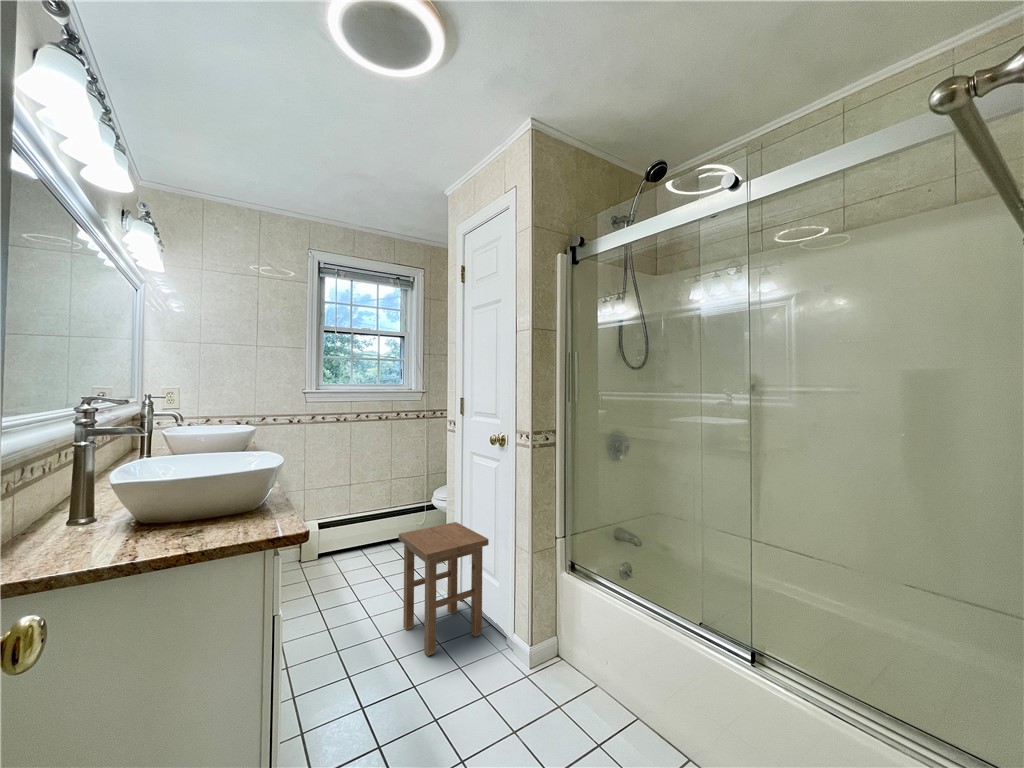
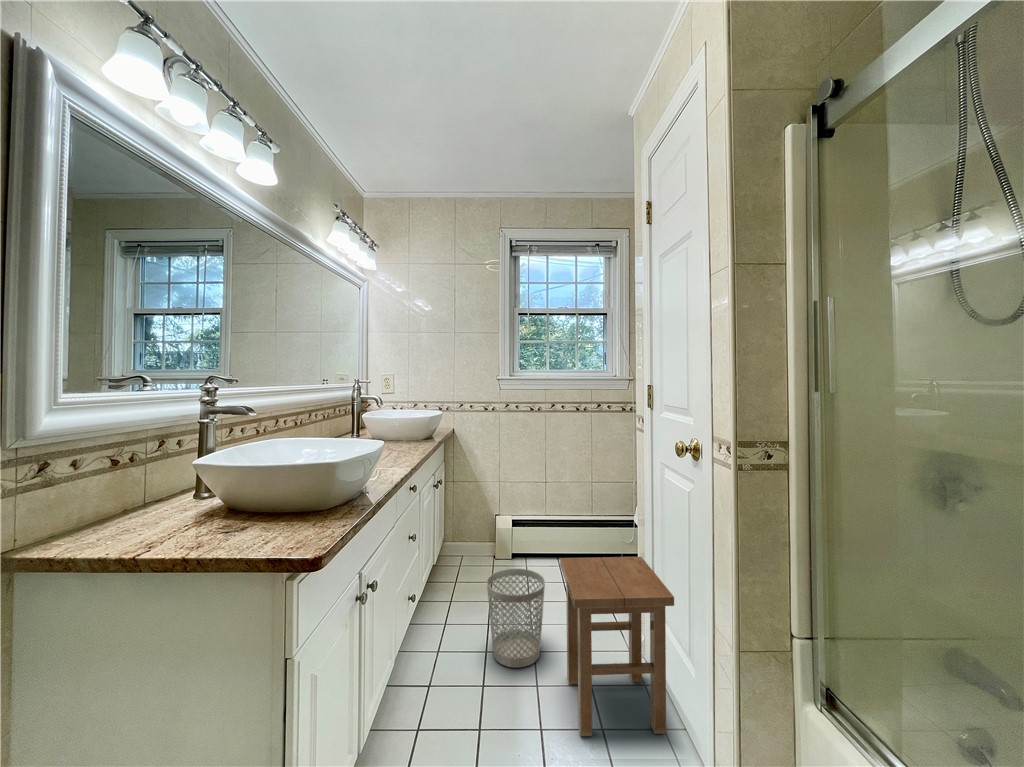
wastebasket: none [328,553,381,635] -> present [487,569,545,668]

